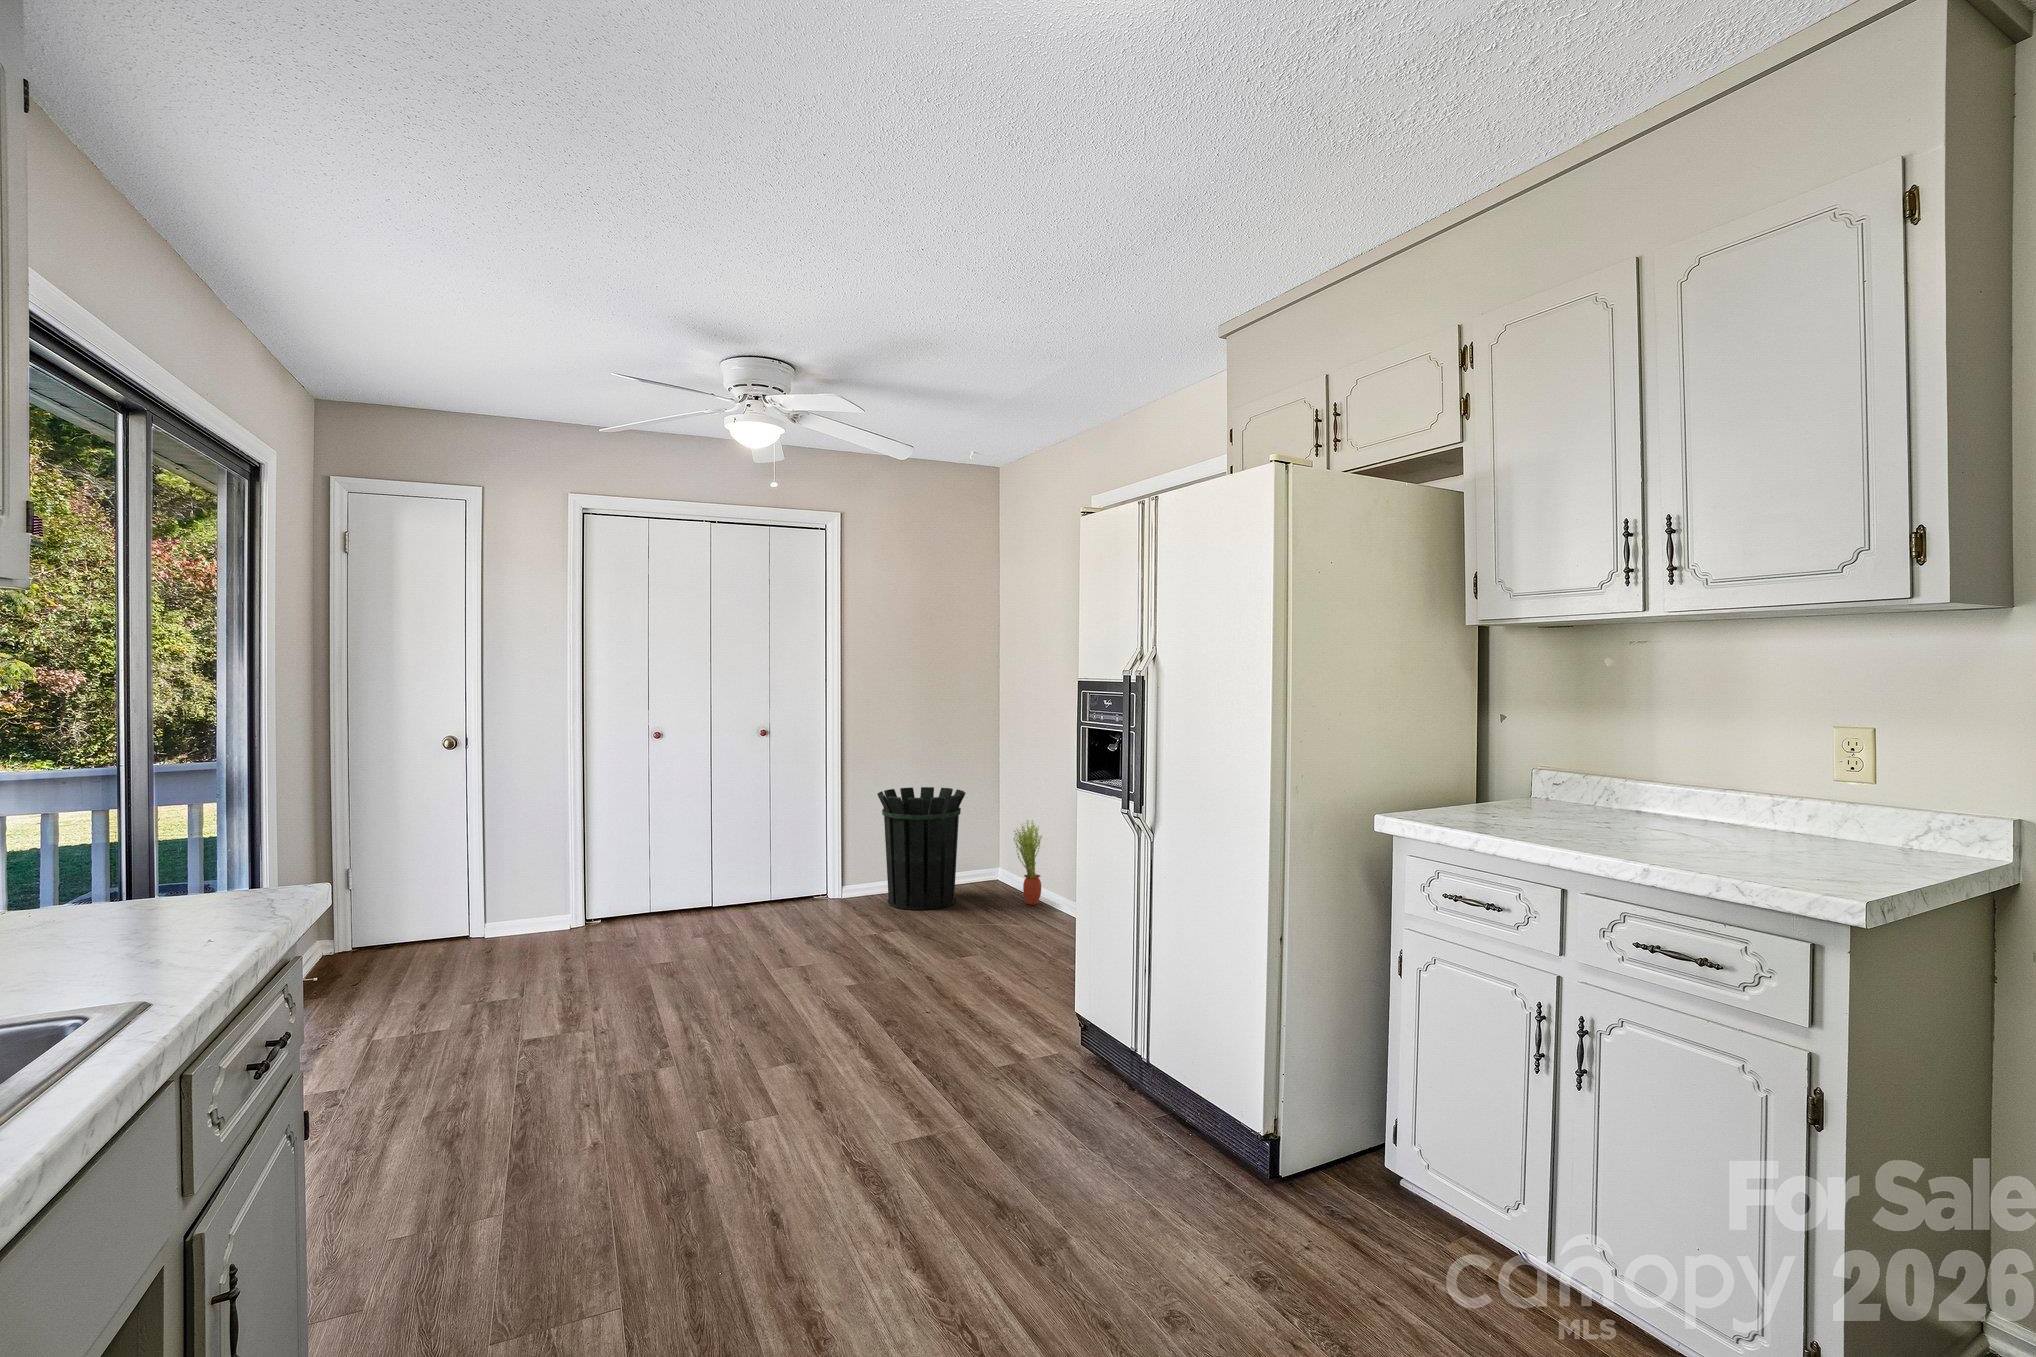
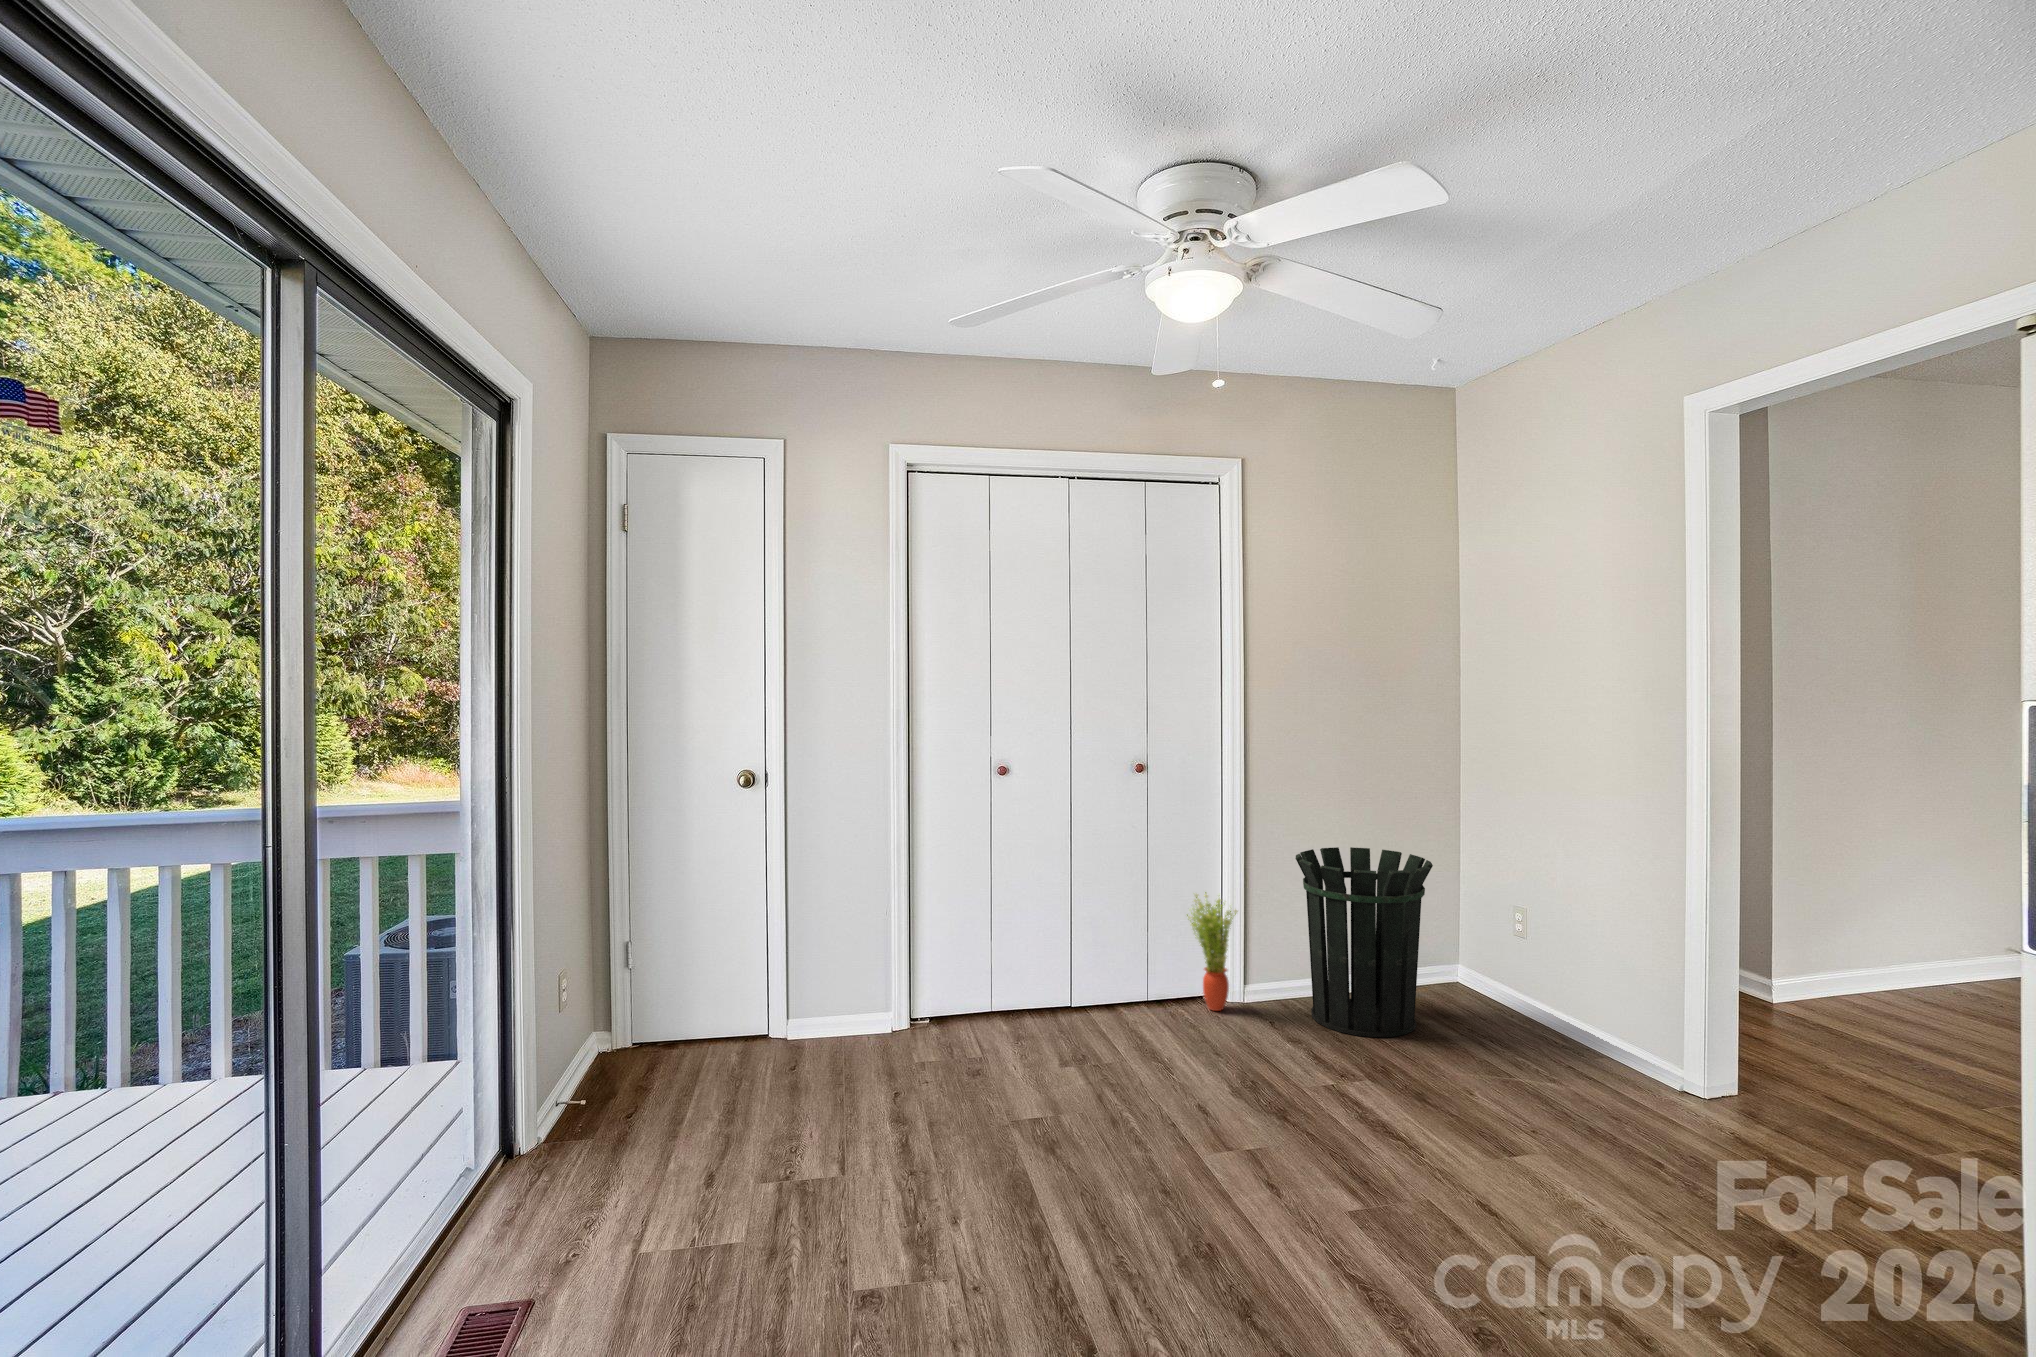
potted plant: present [1013,820,1042,905] -> present [1187,892,1238,1011]

